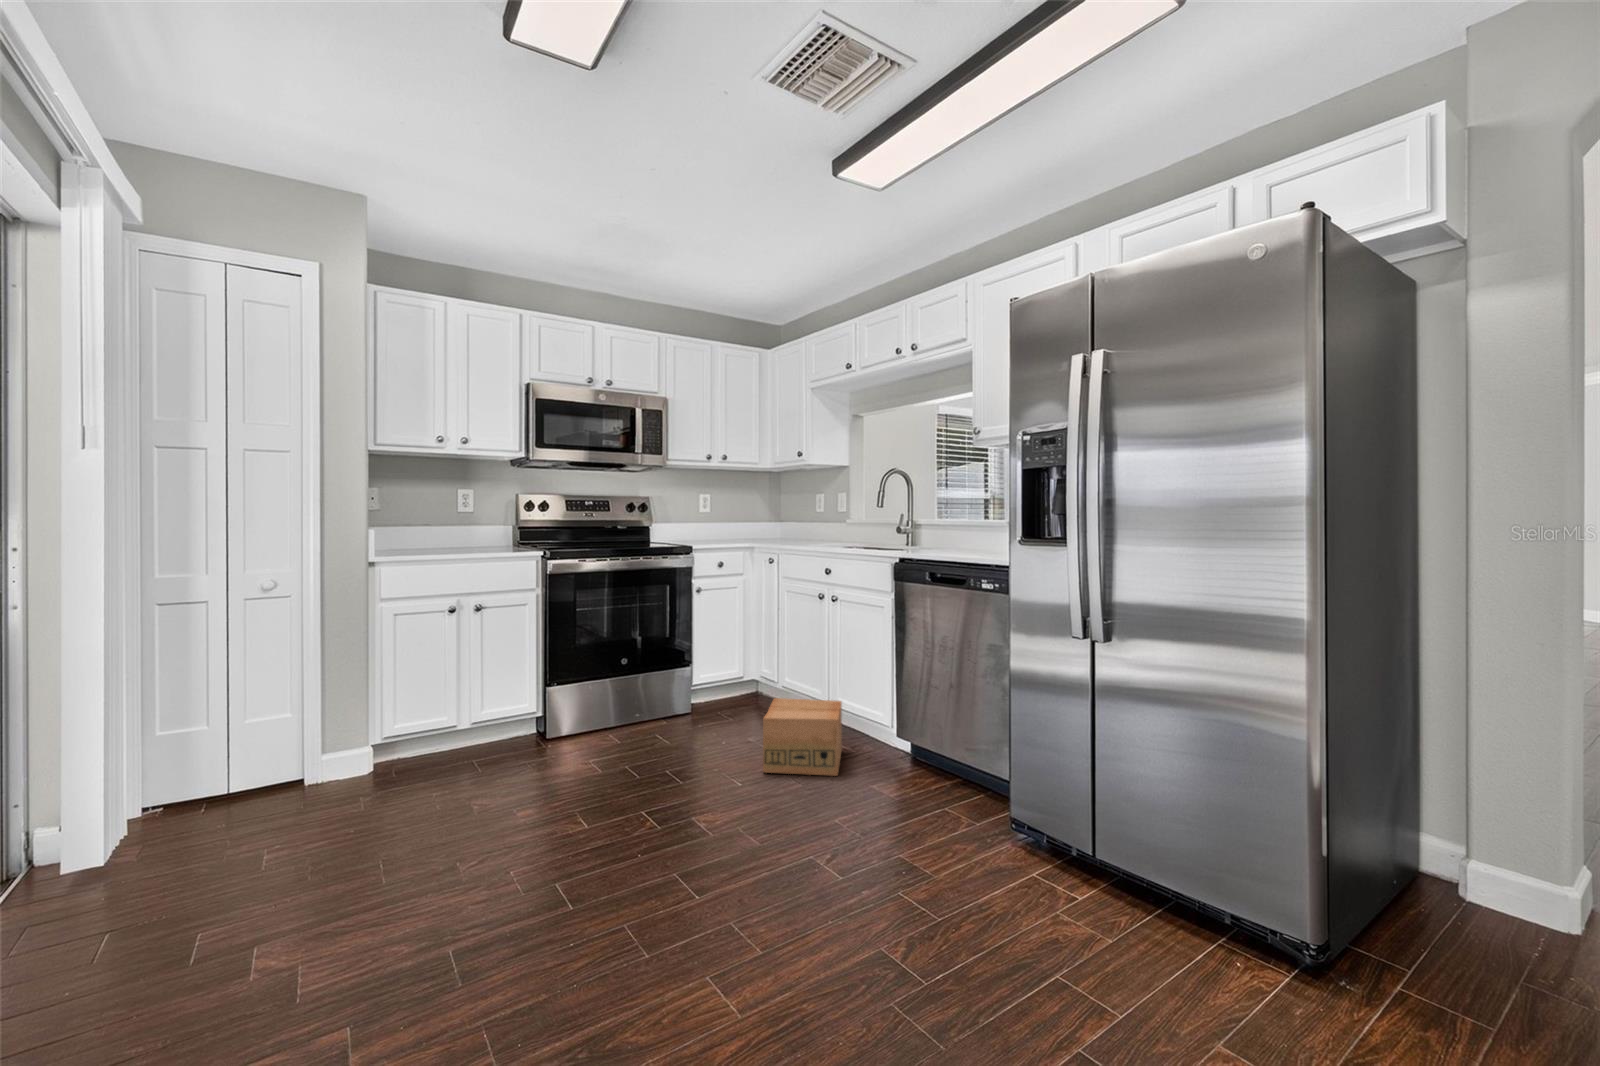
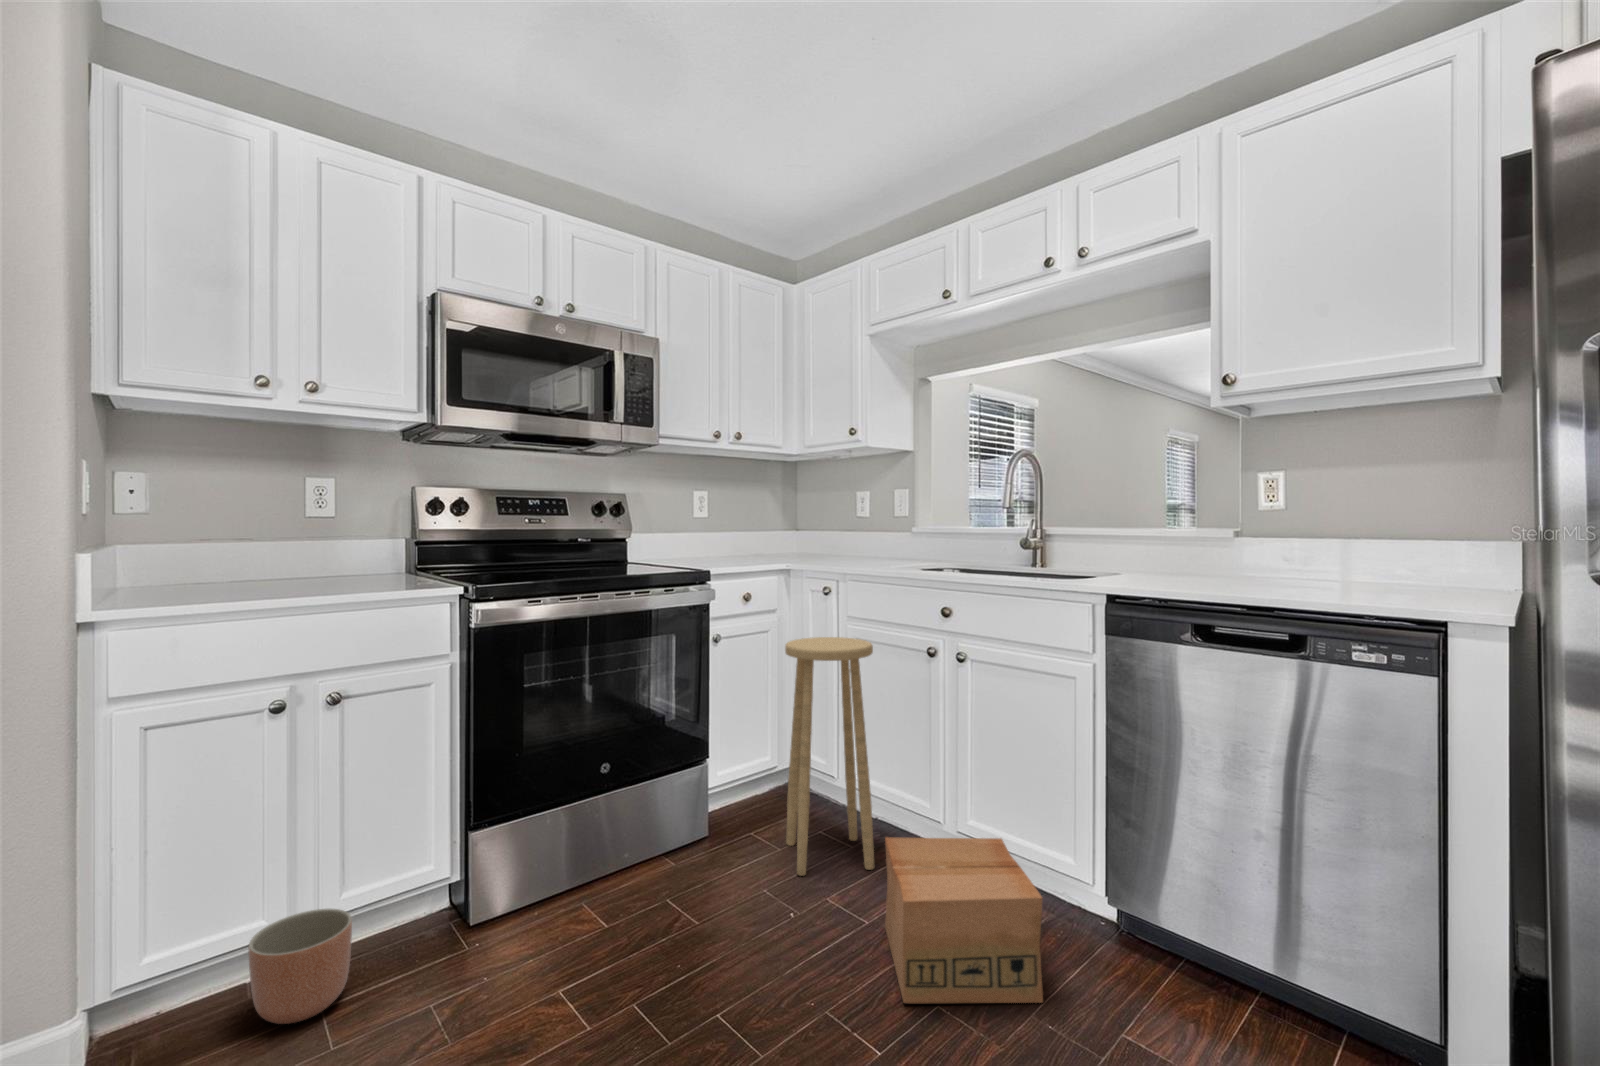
stool: none [734,589,789,729] -> present [785,637,874,876]
planter: none [439,716,486,765] -> present [248,909,352,1024]

